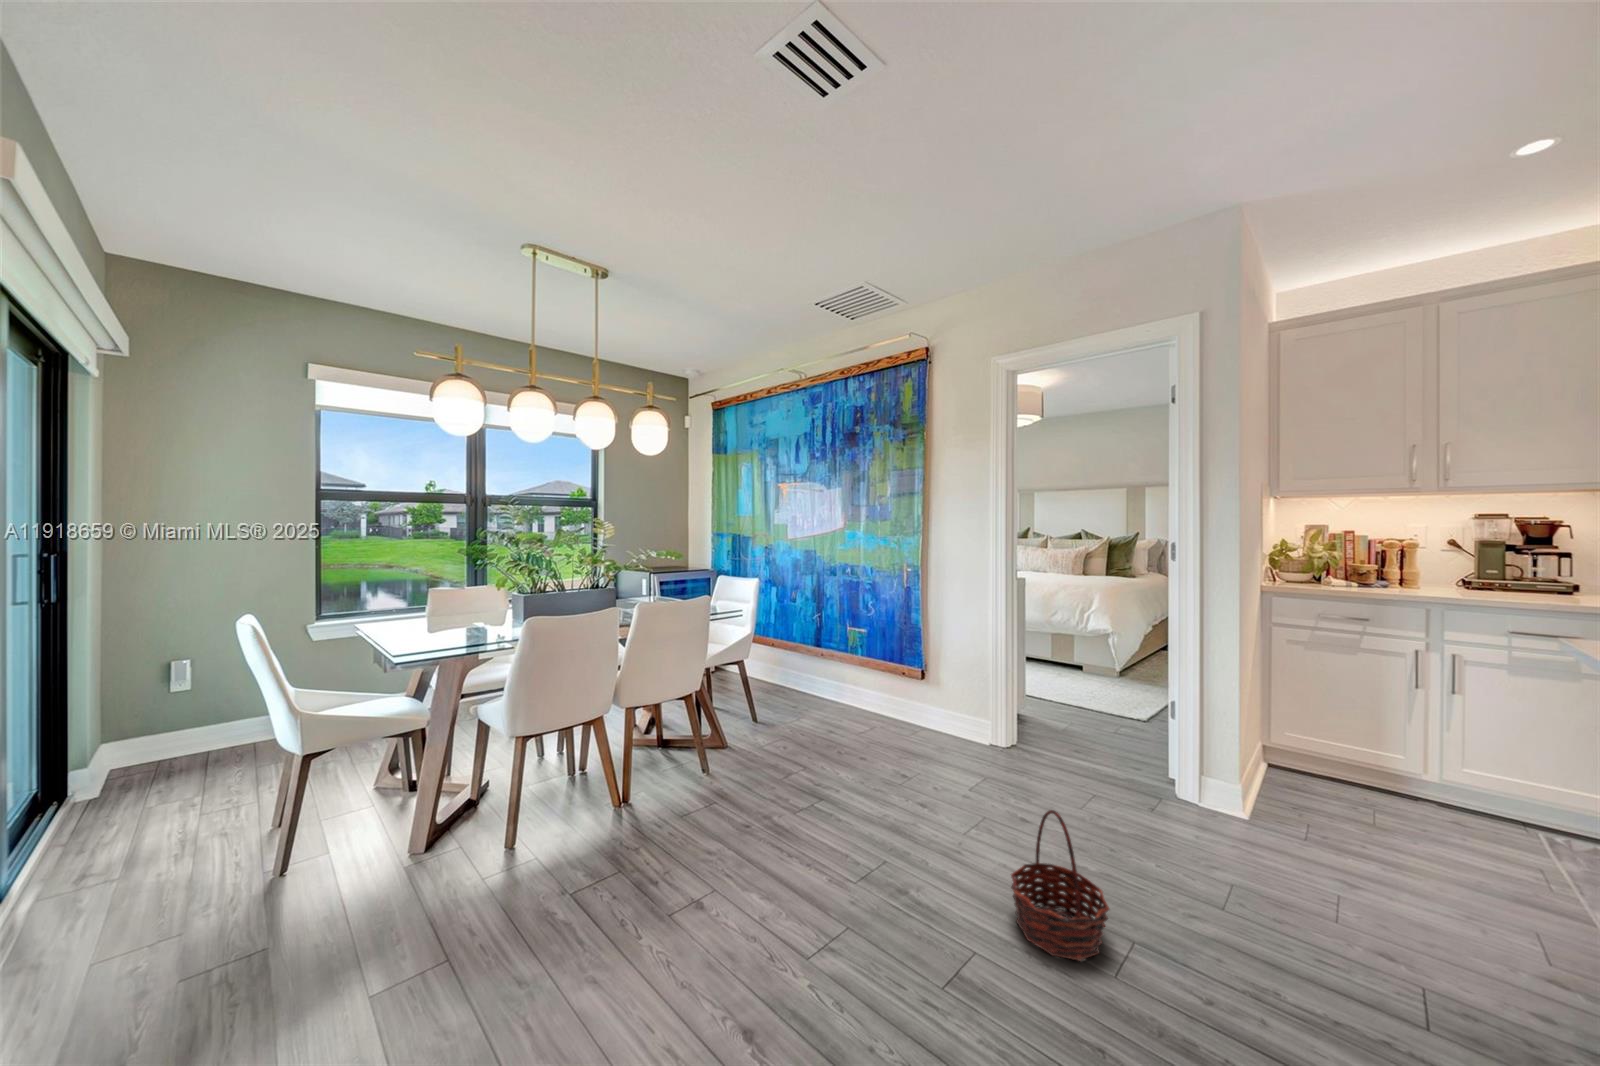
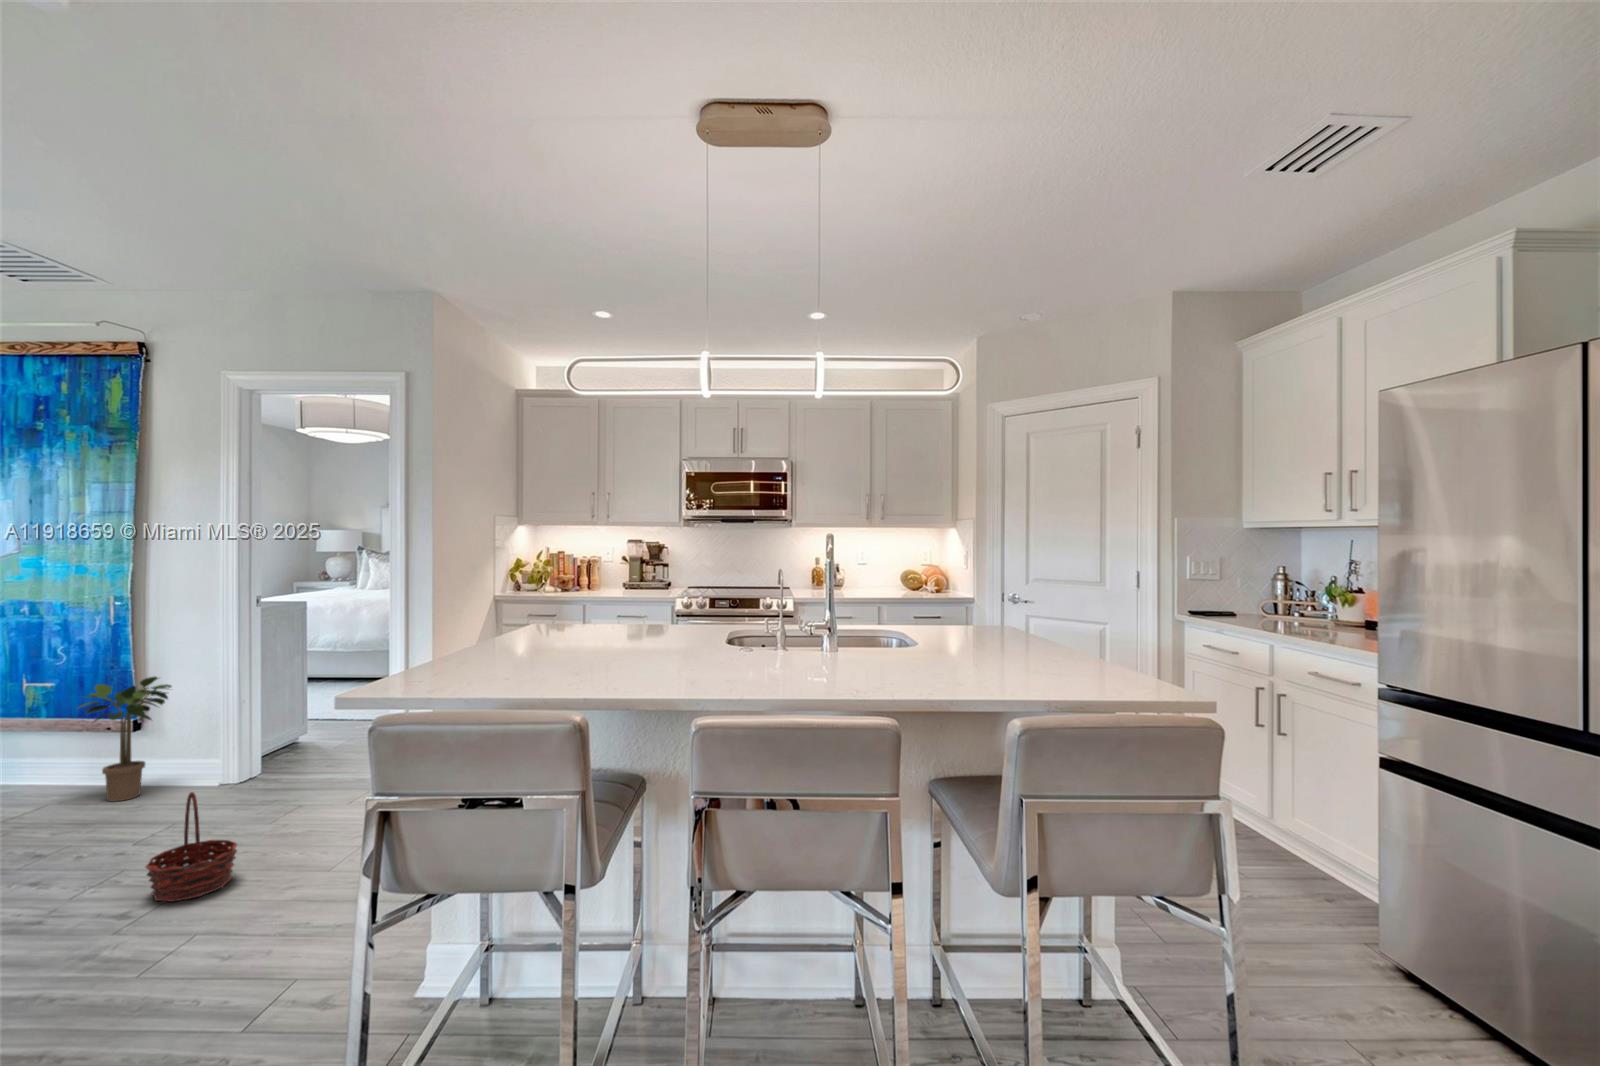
potted plant: none [889,637,956,744] -> present [78,676,171,802]

